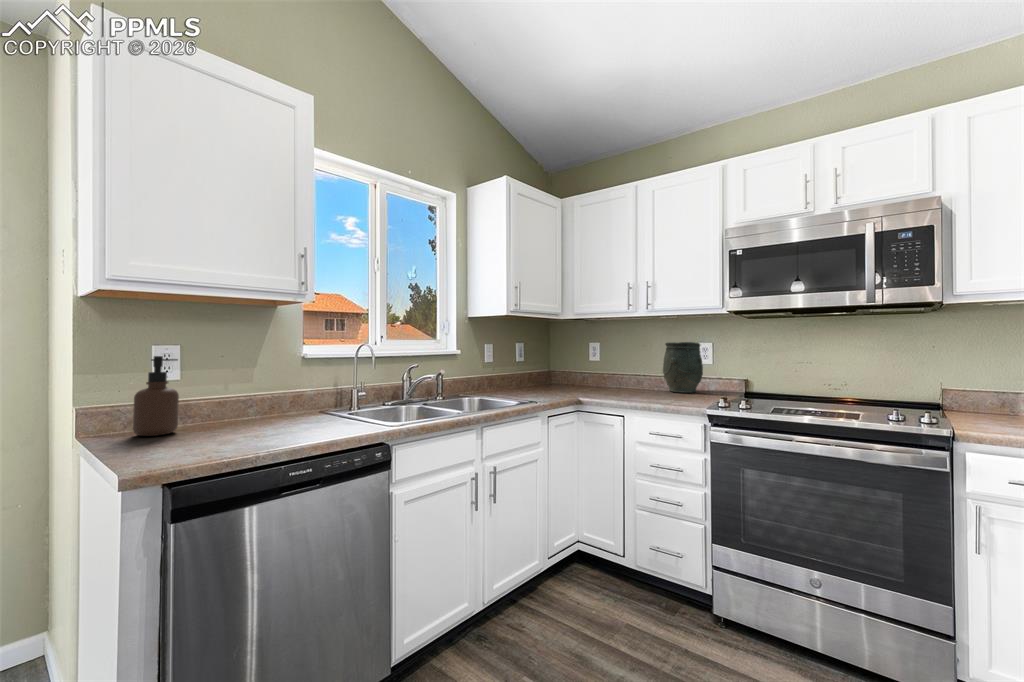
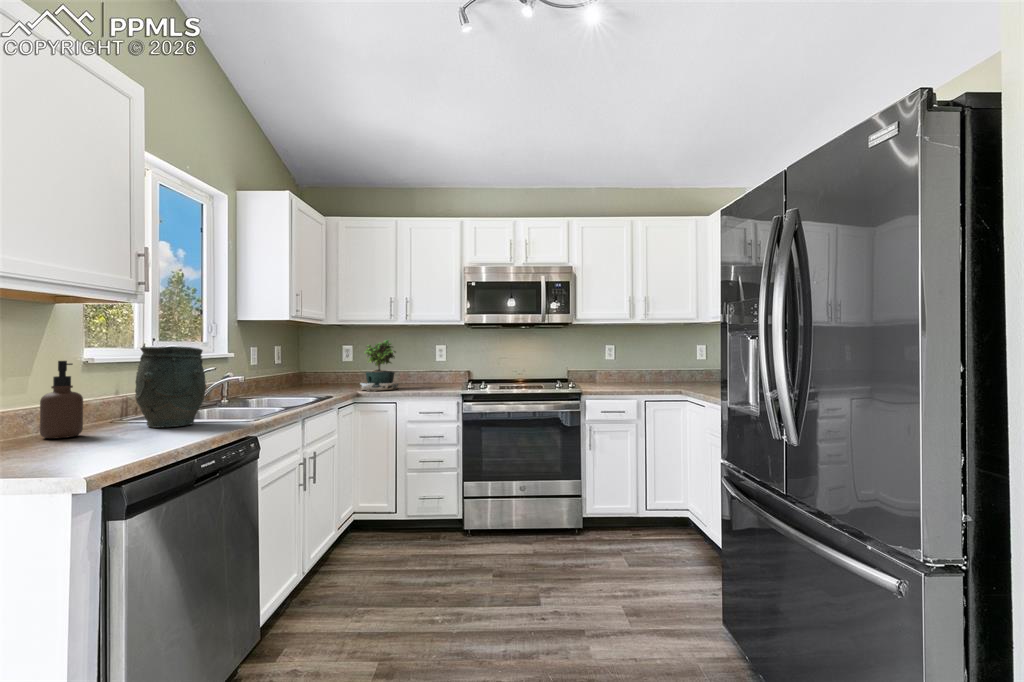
potted plant: none [587,335,635,399] -> present [360,340,399,391]
vase: present [663,342,703,393] -> present [135,346,206,428]

